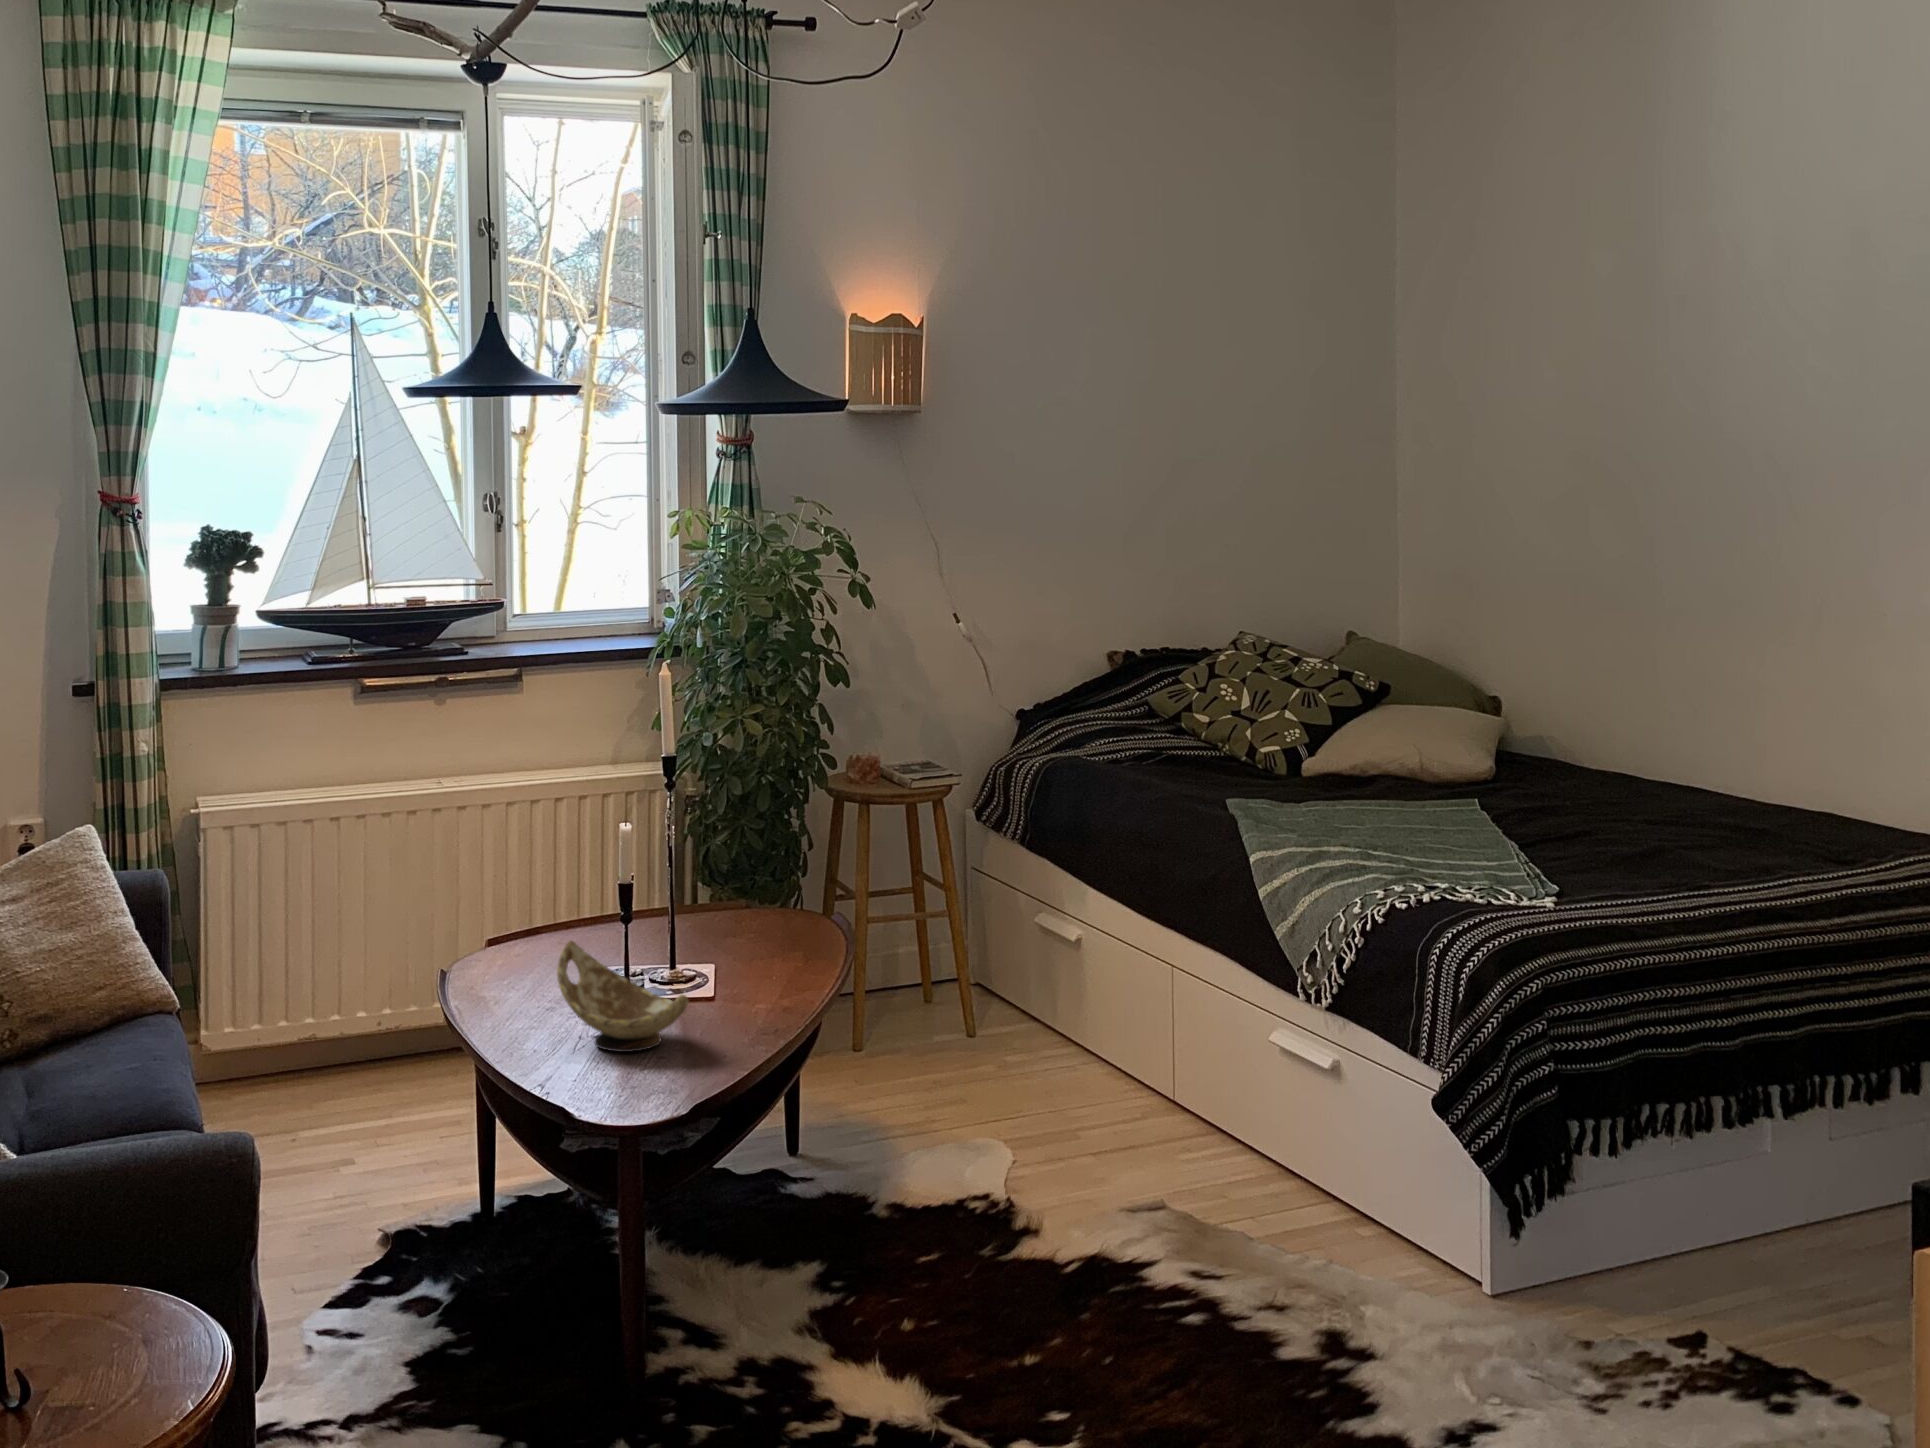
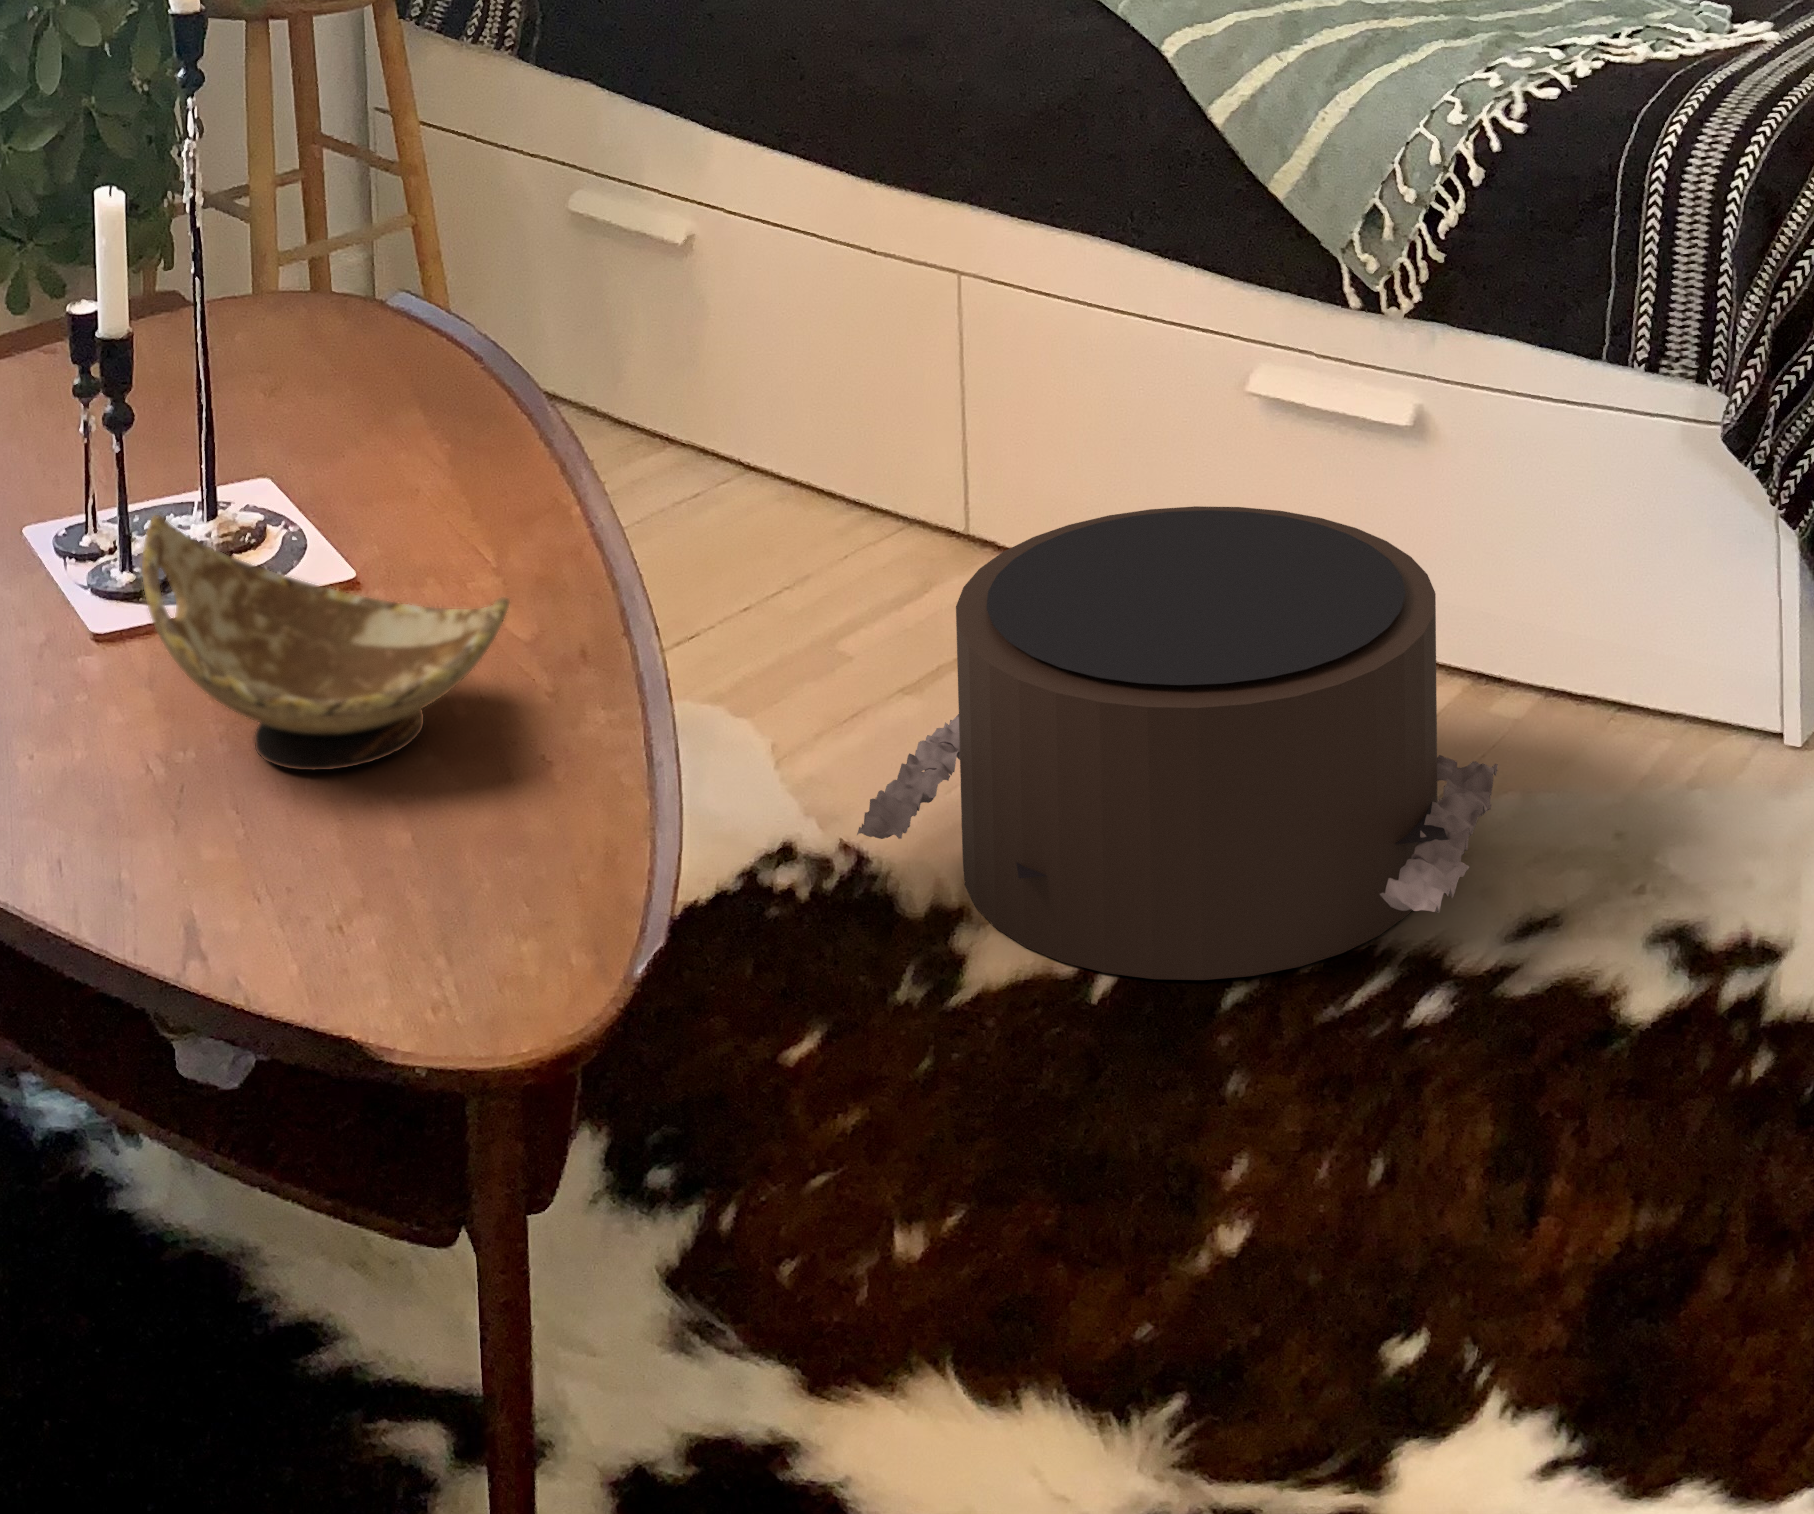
pouf: none [959,1081,1278,1298] -> present [857,506,1498,980]

